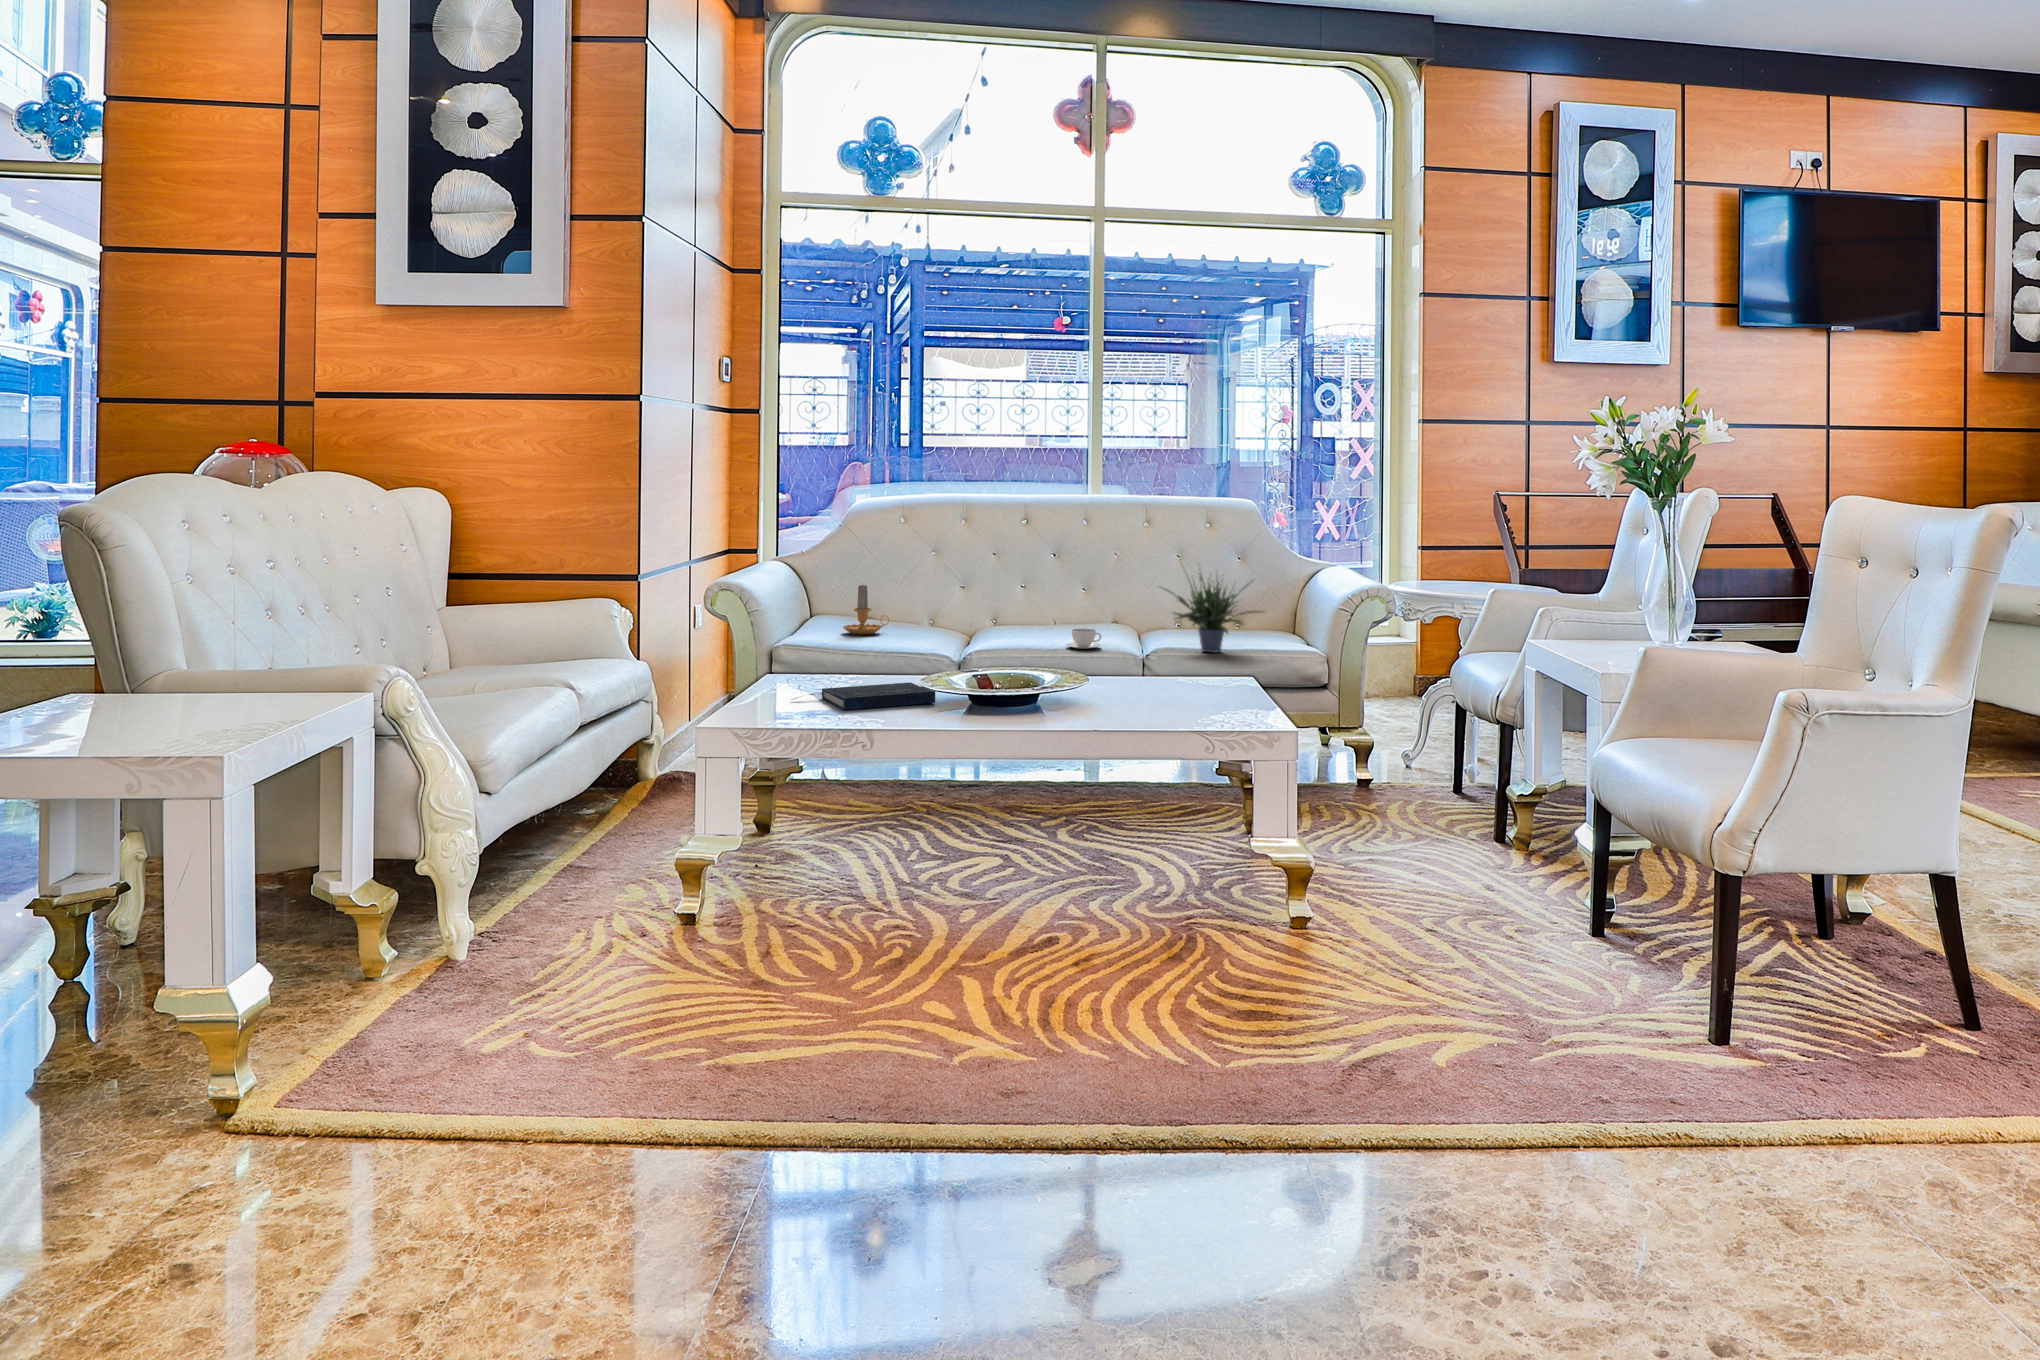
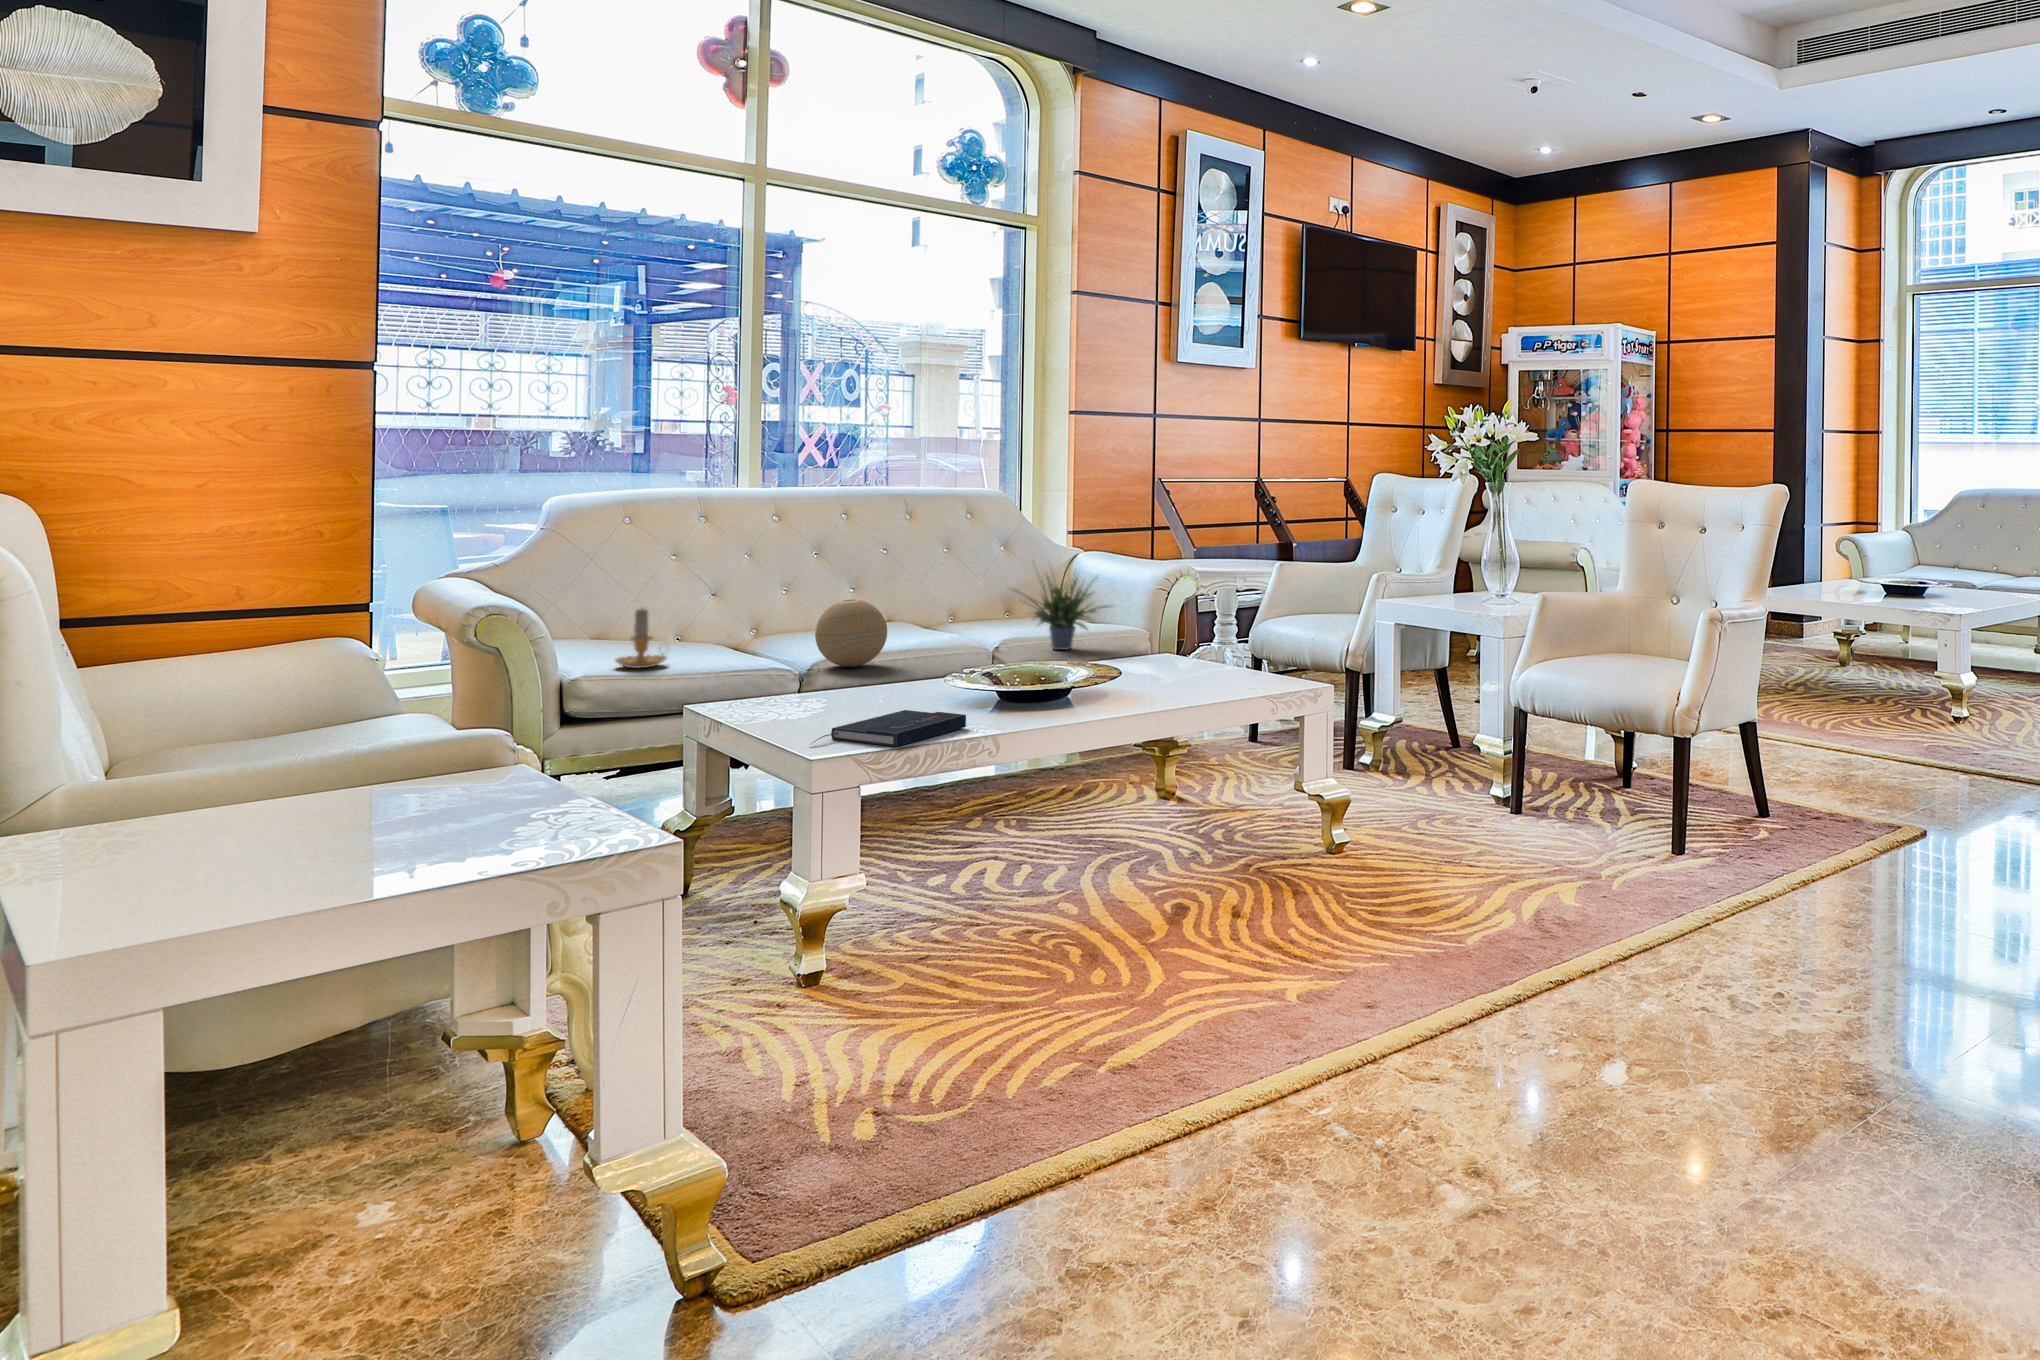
decorative orb: none [969,587,1030,648] -> present [815,600,887,667]
teacup: present [1066,629,1101,649] -> none [915,637,956,659]

